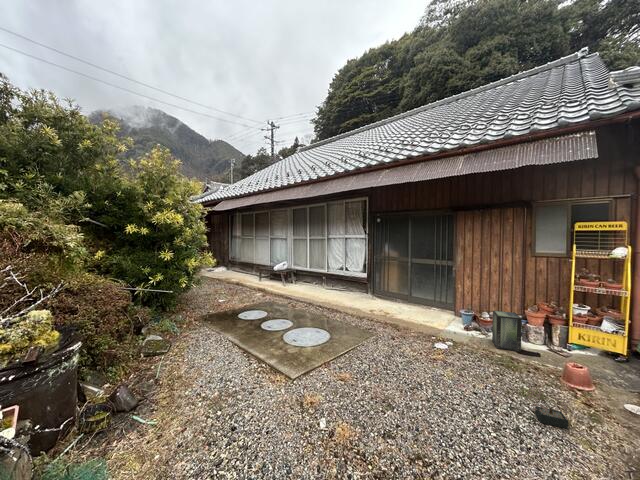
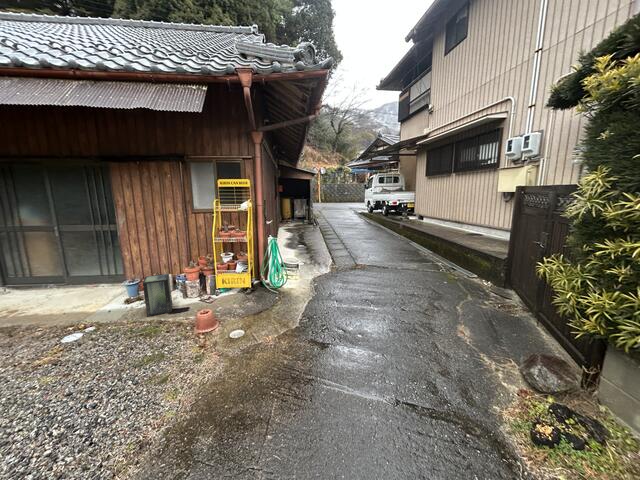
decorative plant: present [526,384,574,429] -> none [116,358,162,396]

